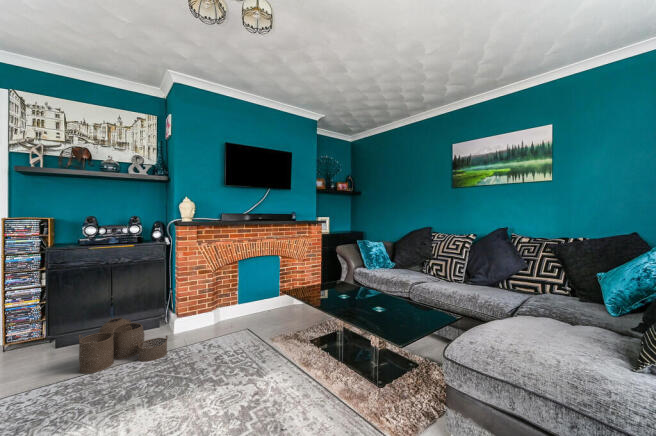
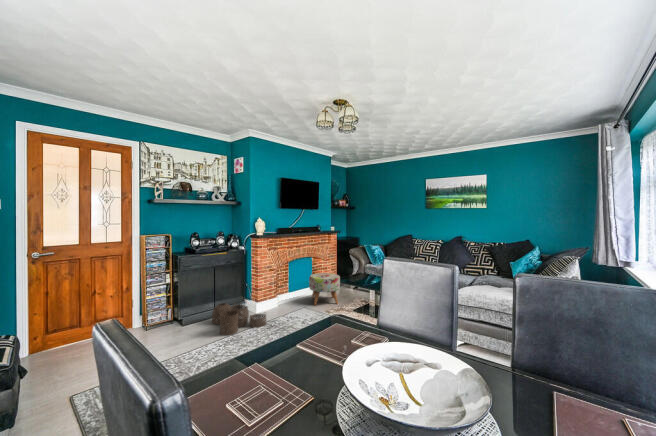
ottoman: none [264,279,309,327] -> present [309,273,340,305]

